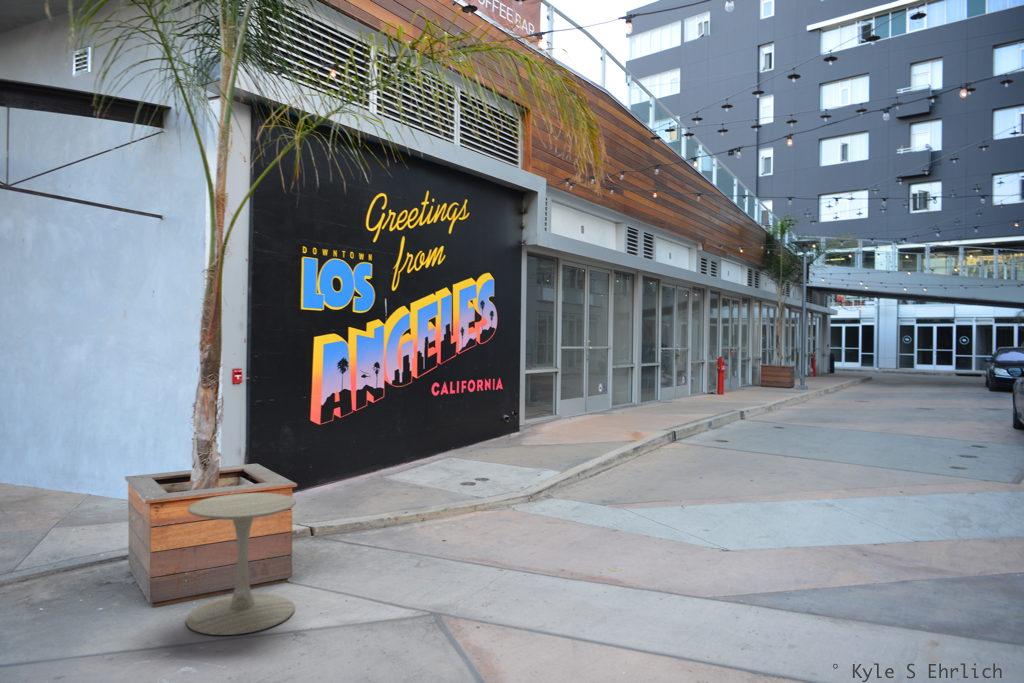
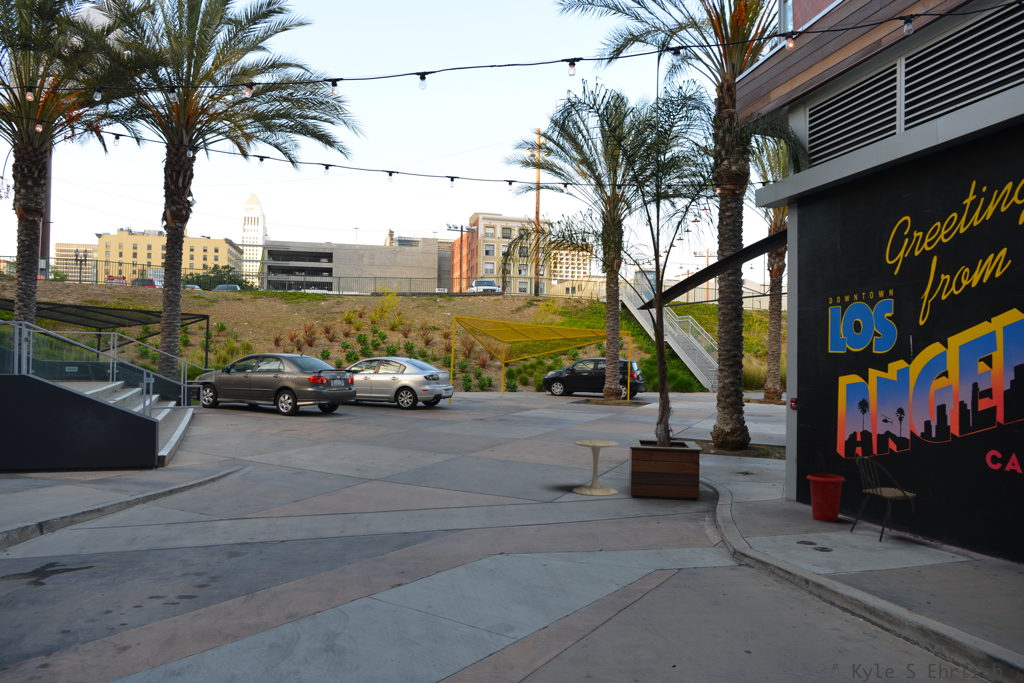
chair: none [369,405,427,479] -> present [850,456,921,542]
waste bin: none [319,442,359,493] -> present [807,474,846,521]

